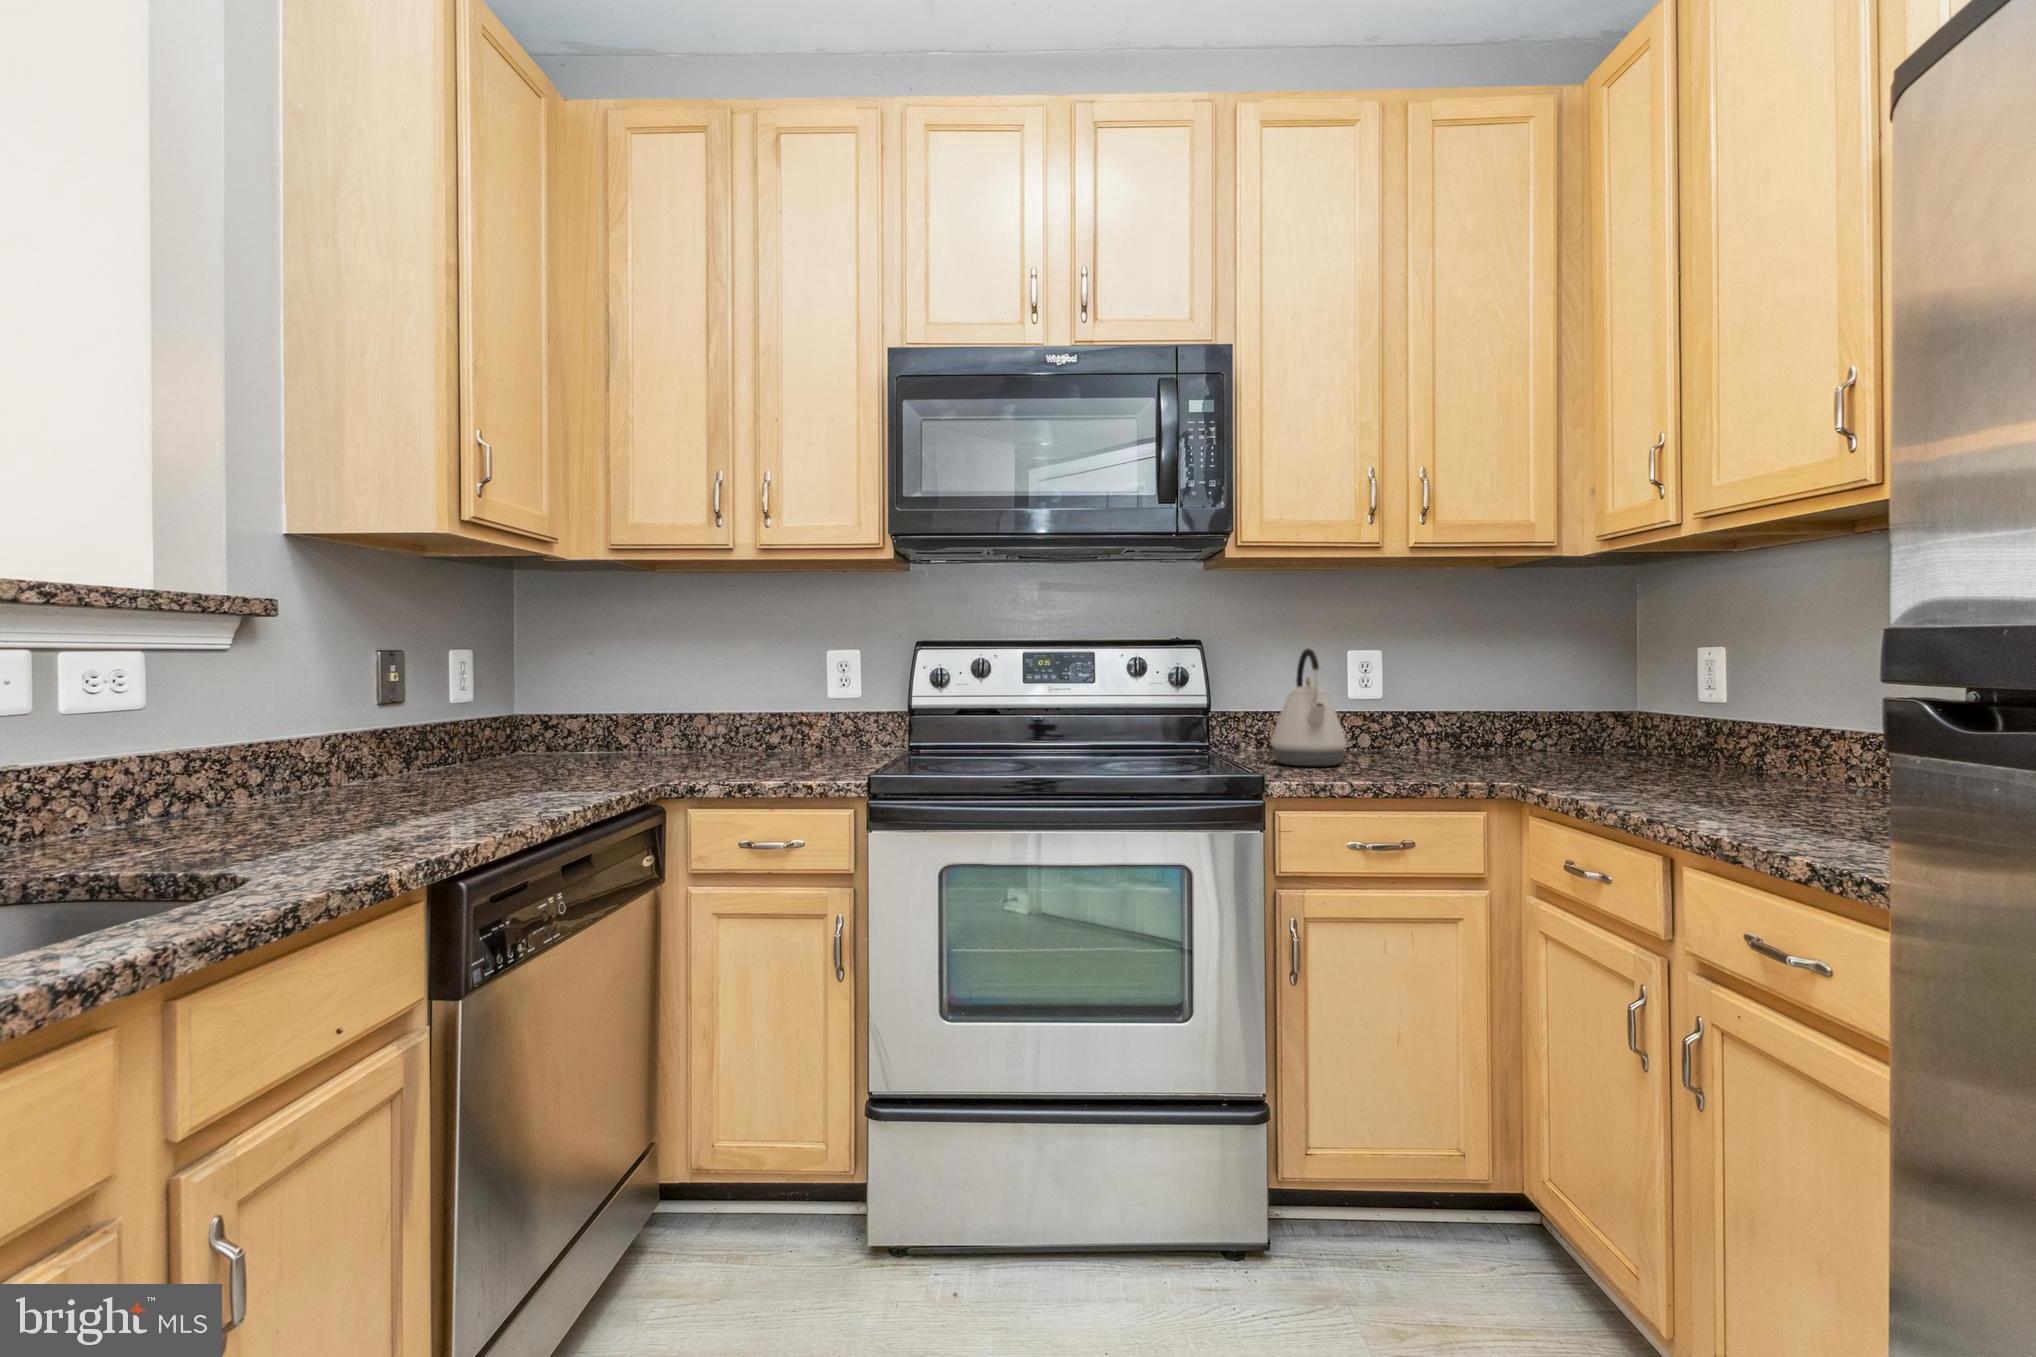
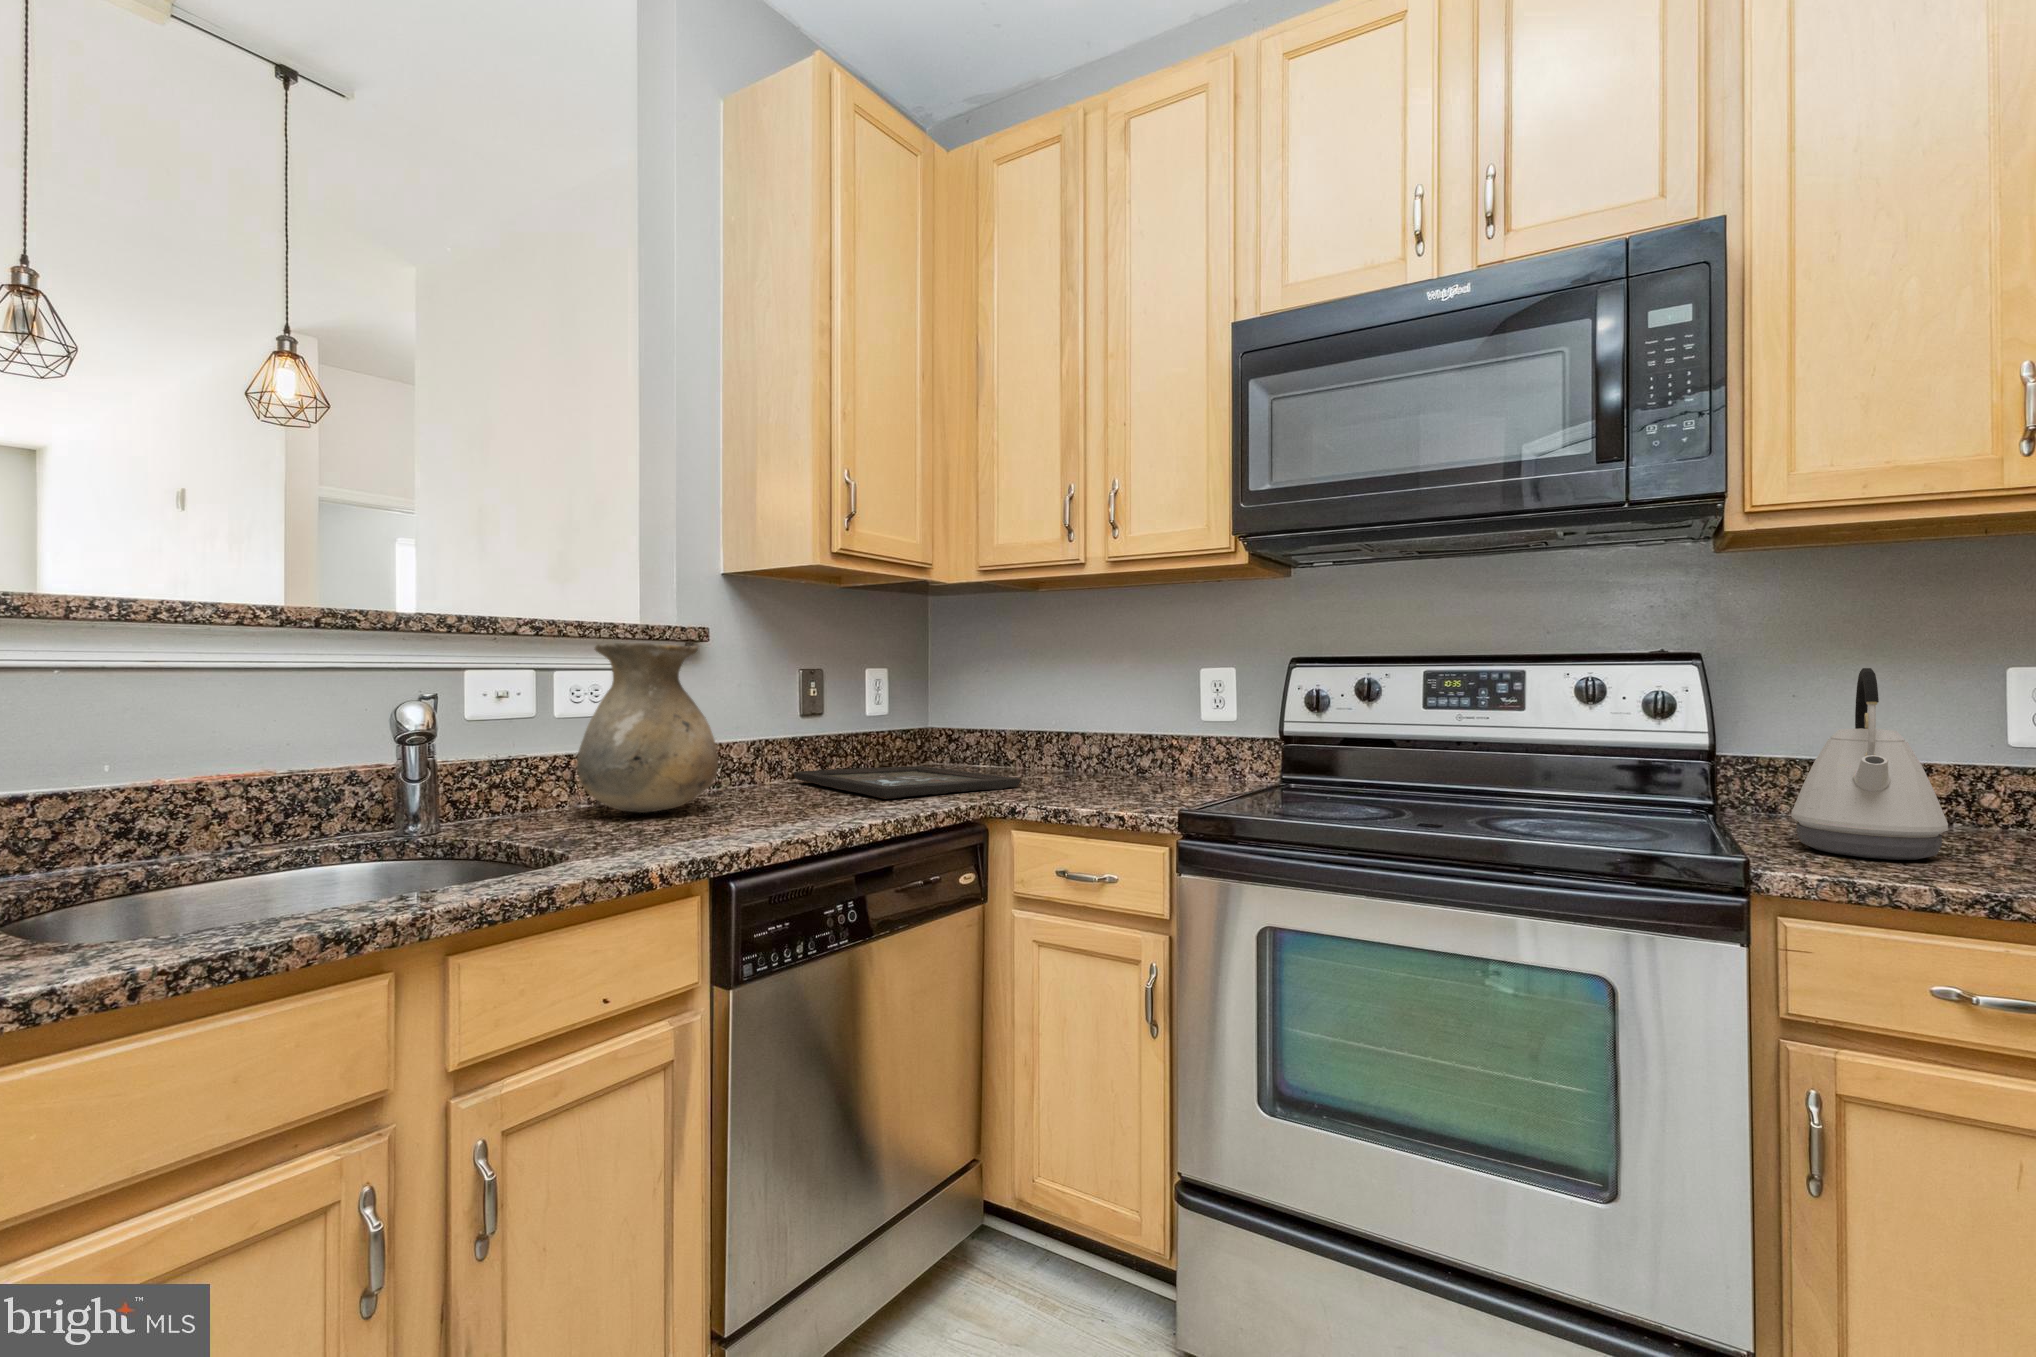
vase: none [127,609,352,825] -> present [577,642,718,813]
tray: none [385,757,672,788] -> present [794,766,1020,799]

